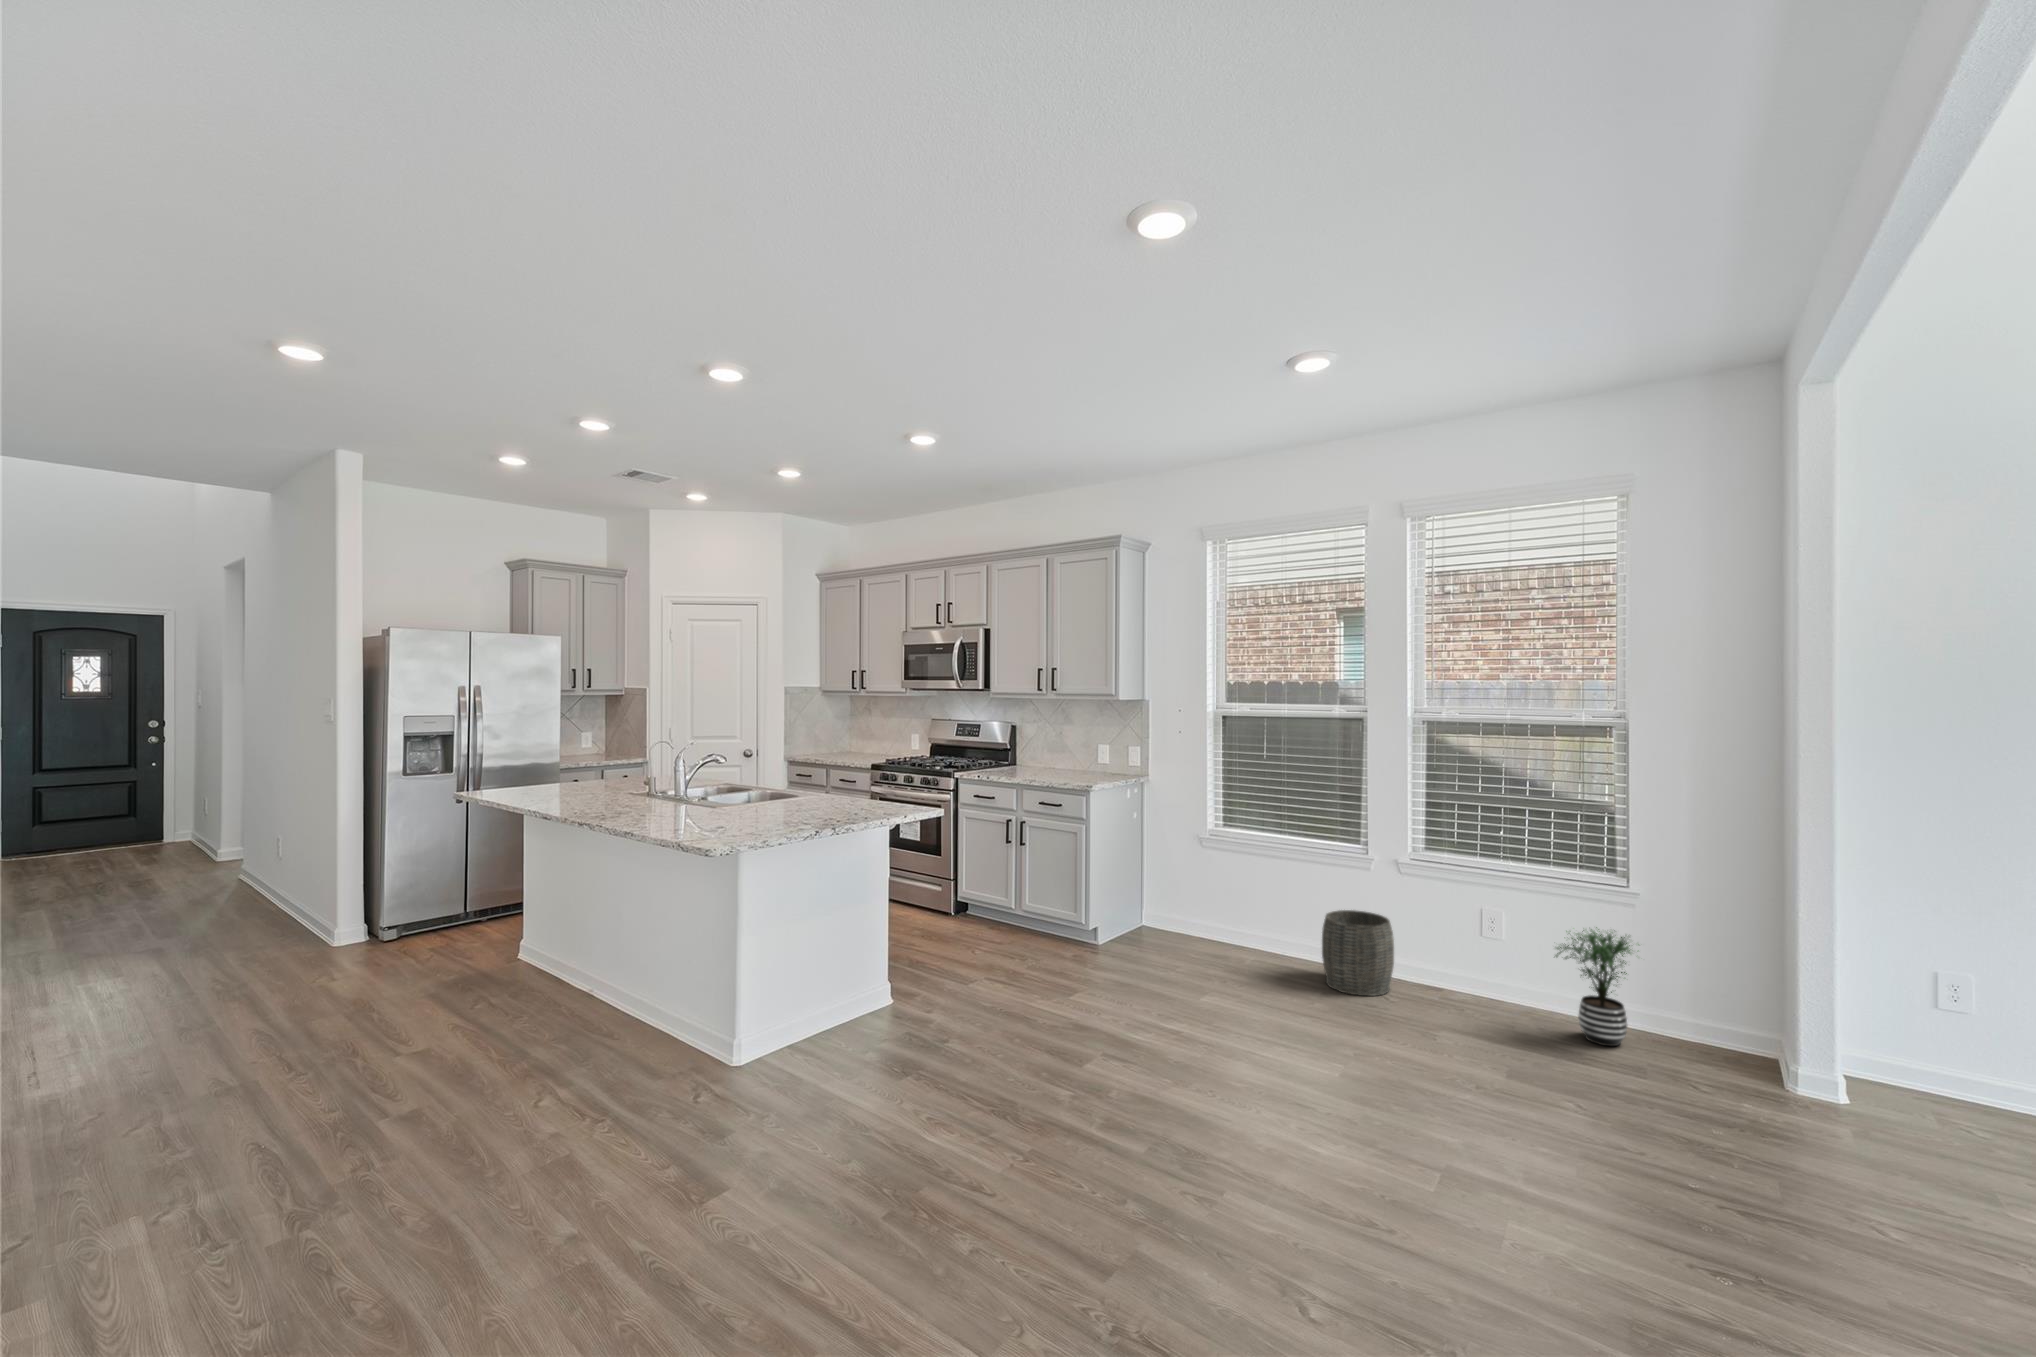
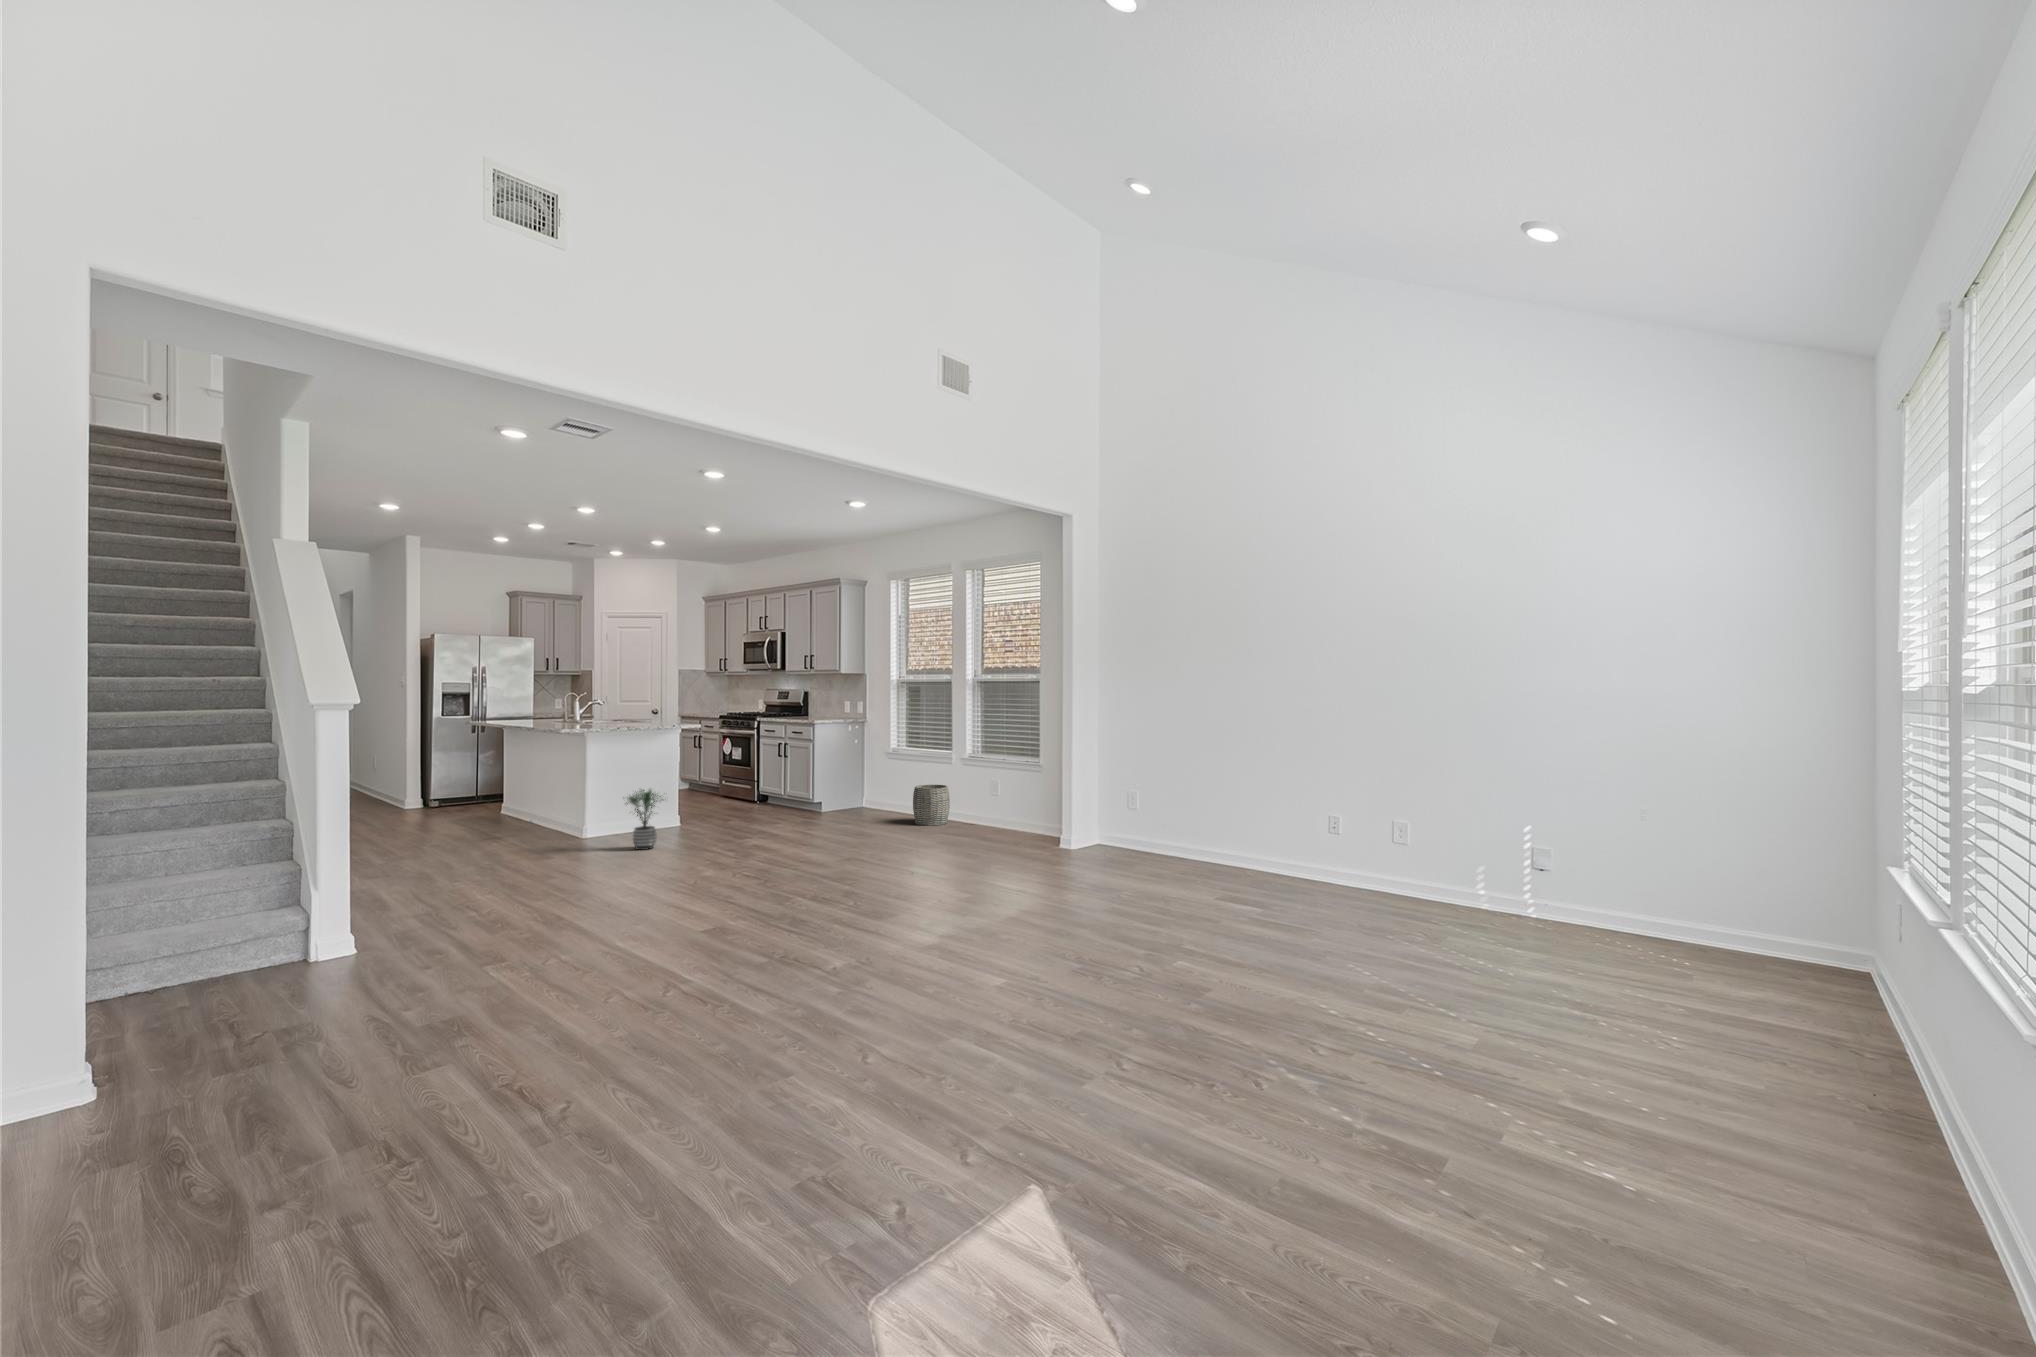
potted plant: present [1555,927,1639,1046] -> present [625,790,663,850]

